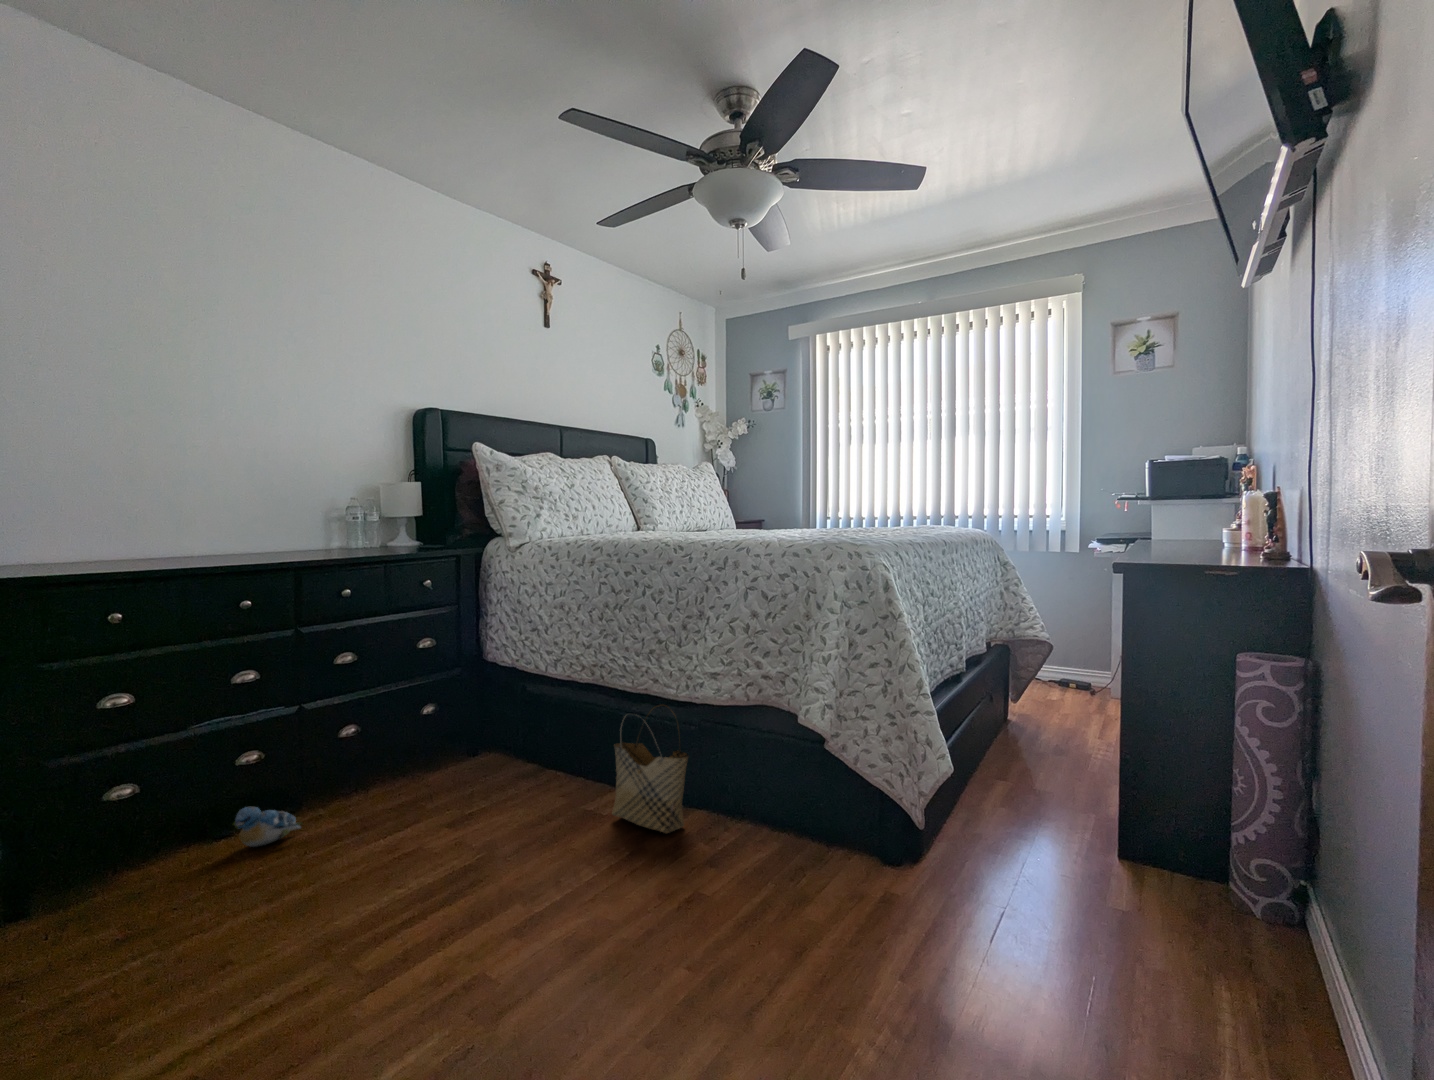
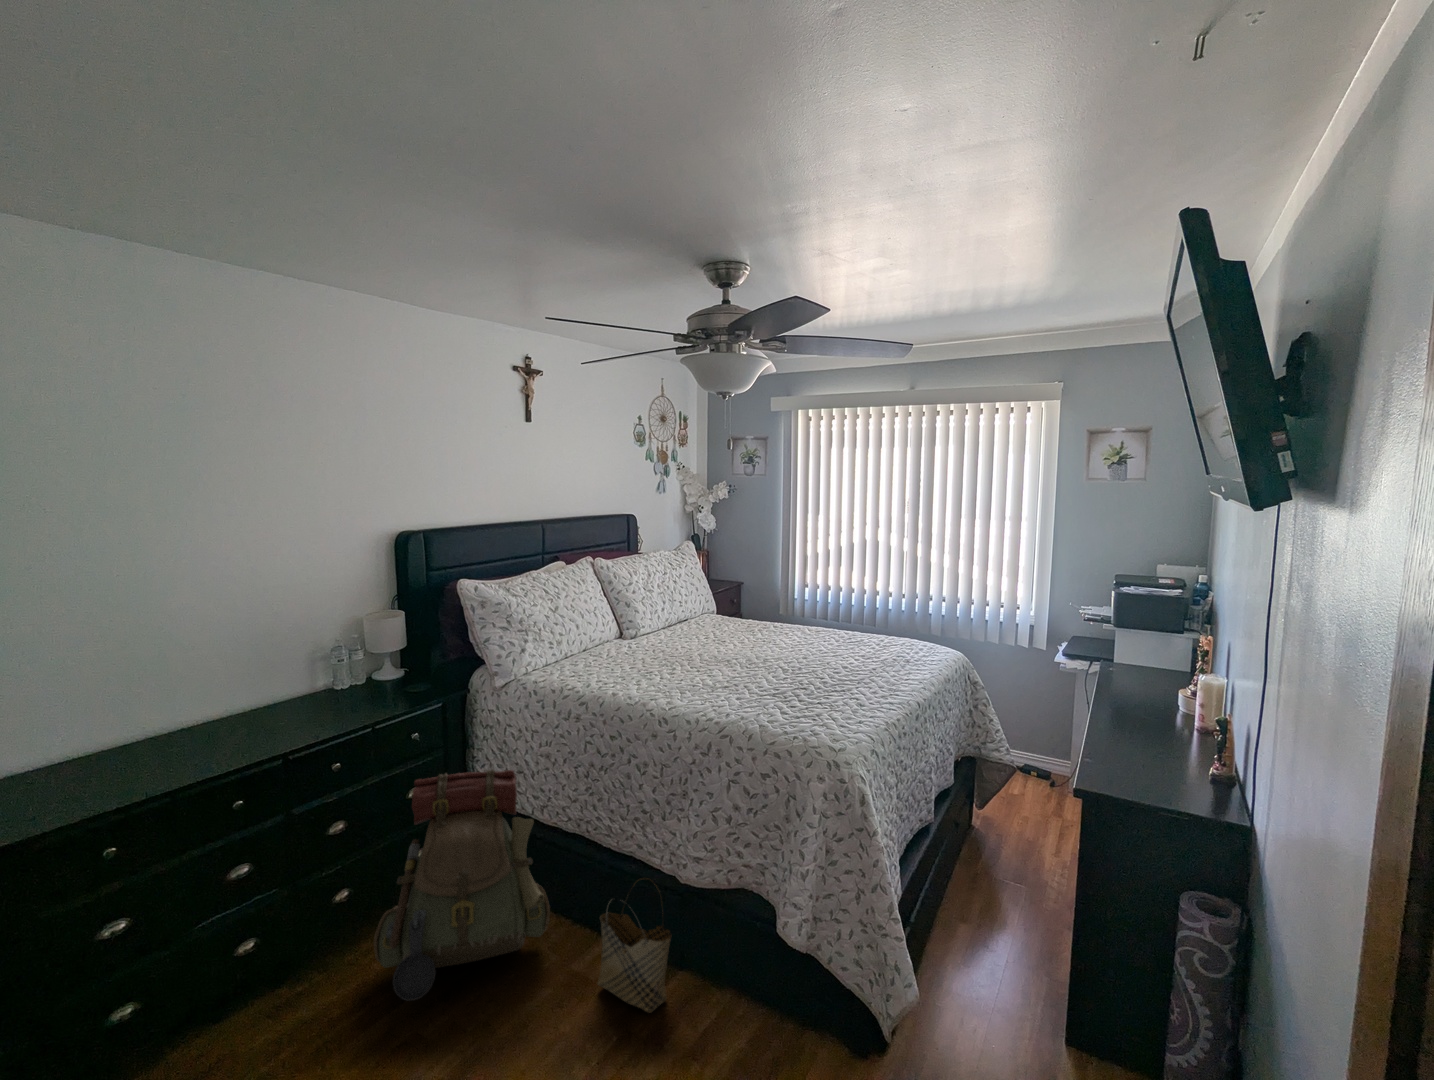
backpack: none [382,616,563,817] -> present [374,770,550,1001]
plush toy: present [233,807,302,847] -> none [229,989,297,1034]

